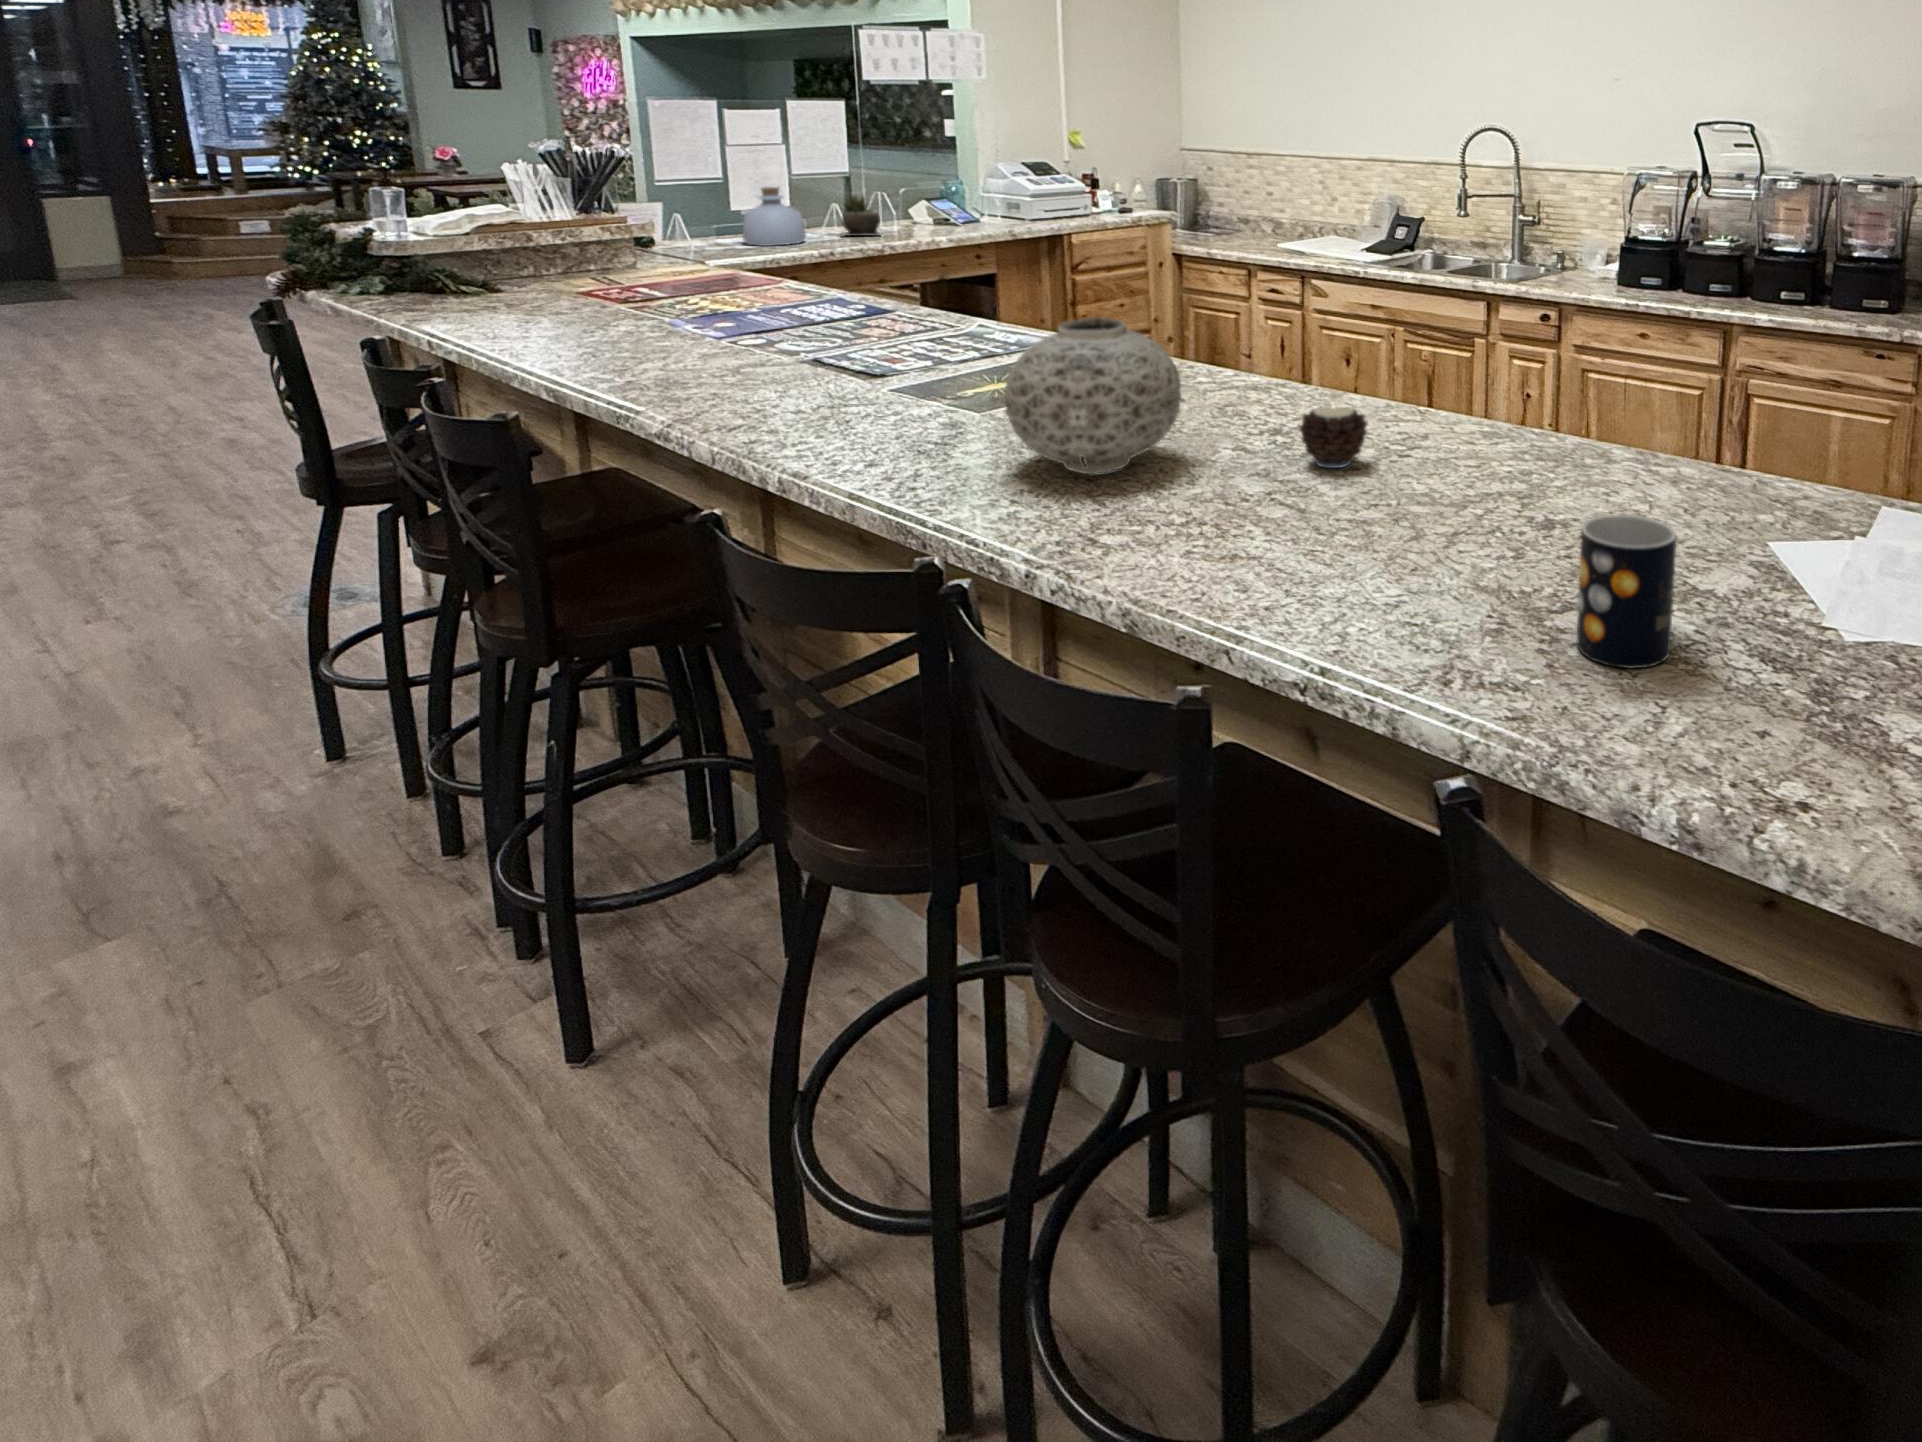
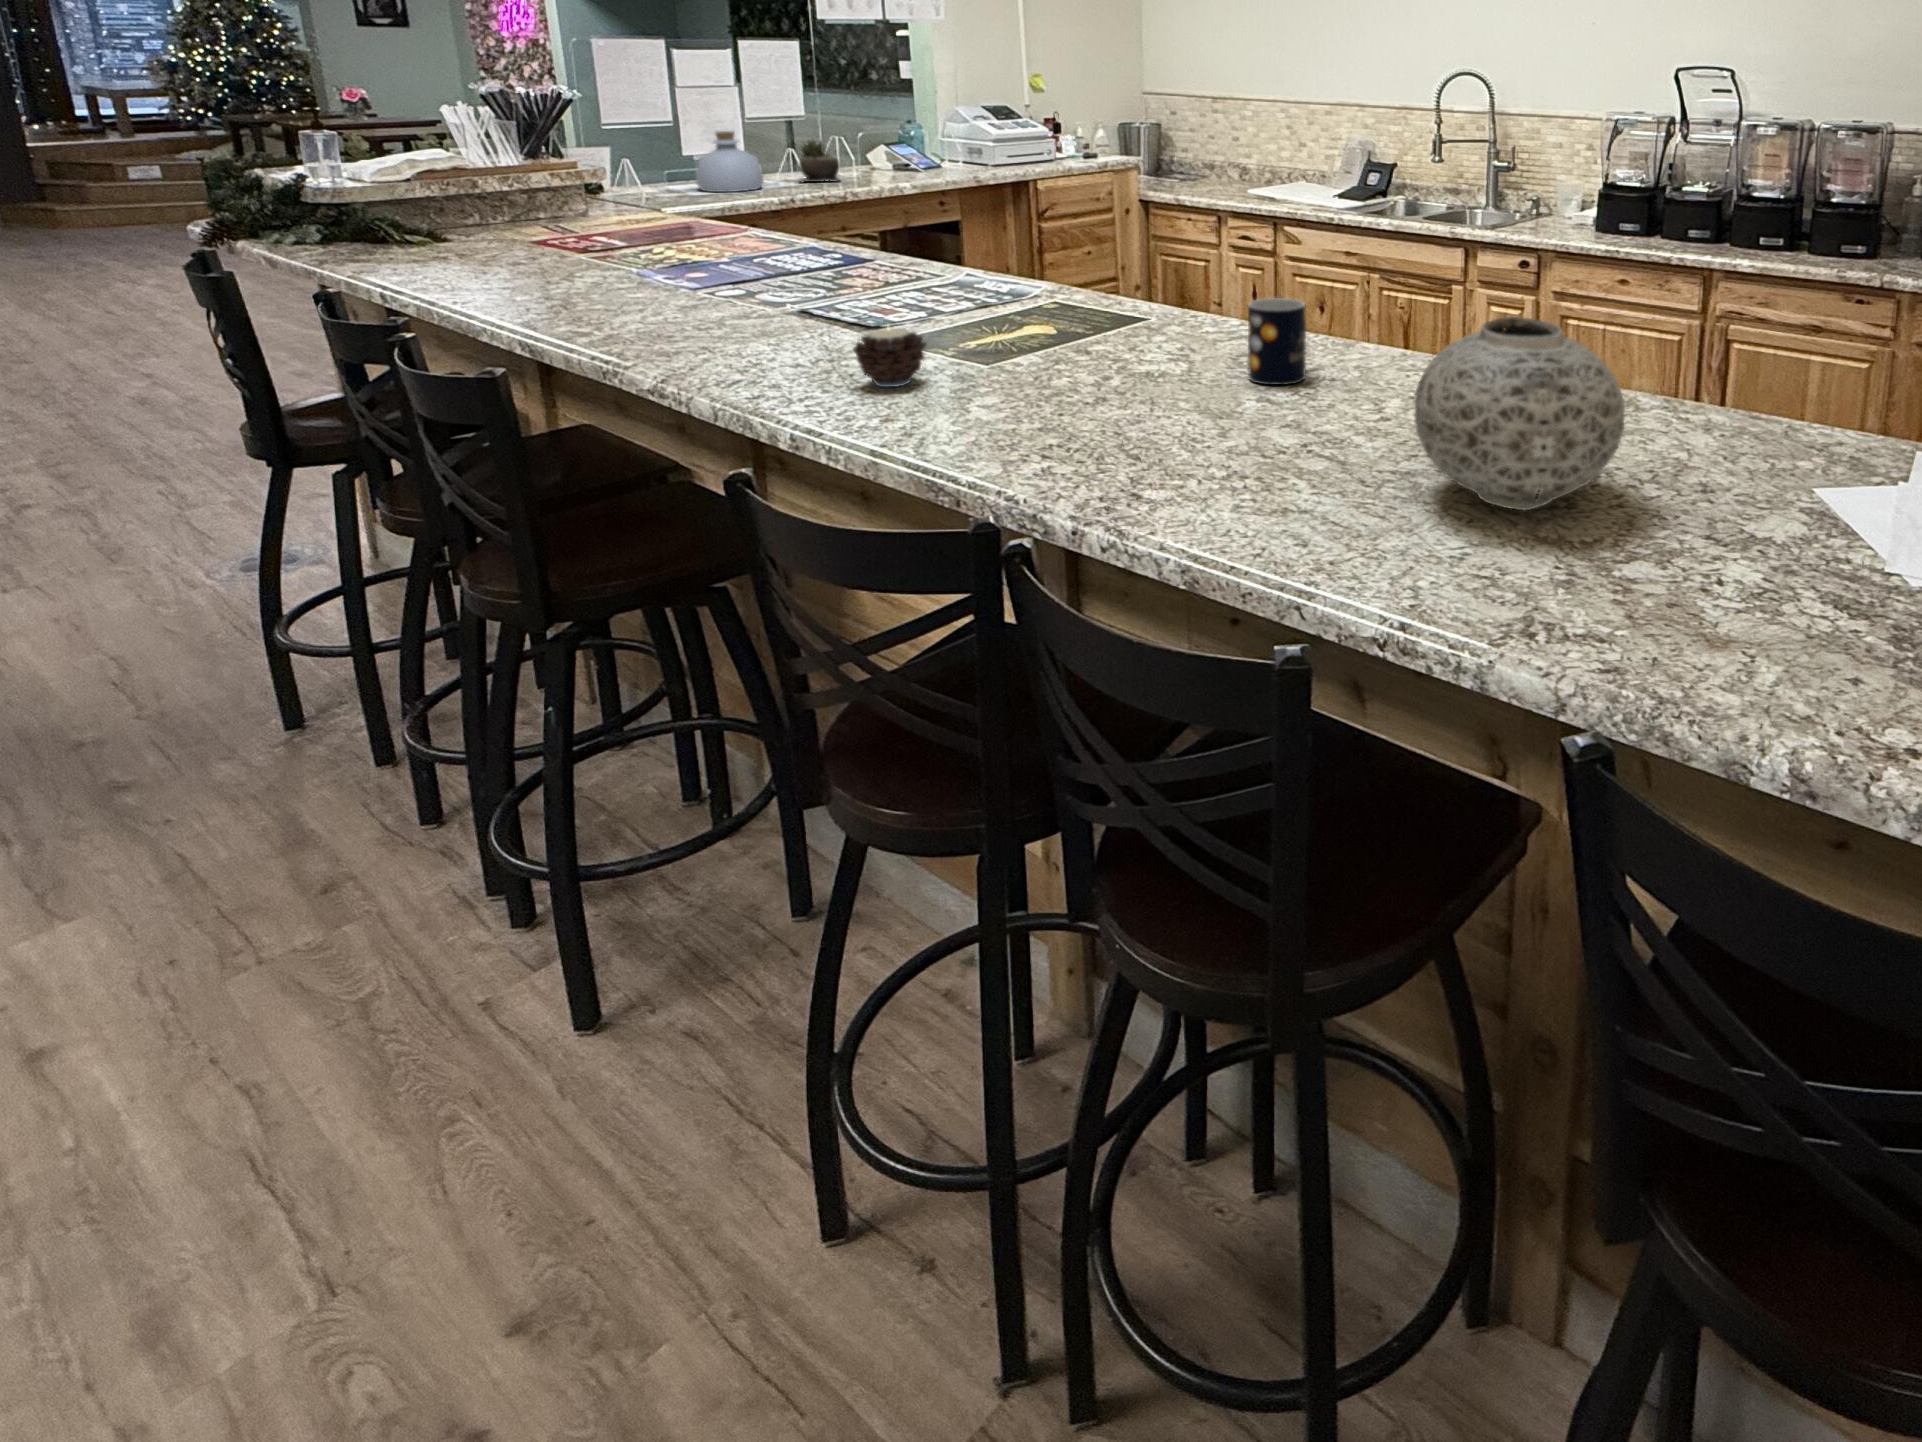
vase: present [1005,317,1181,474] -> present [1414,317,1625,510]
candle: present [1299,405,1368,468] -> present [853,328,927,387]
mug: present [1577,515,1677,668] -> present [1248,298,1306,385]

